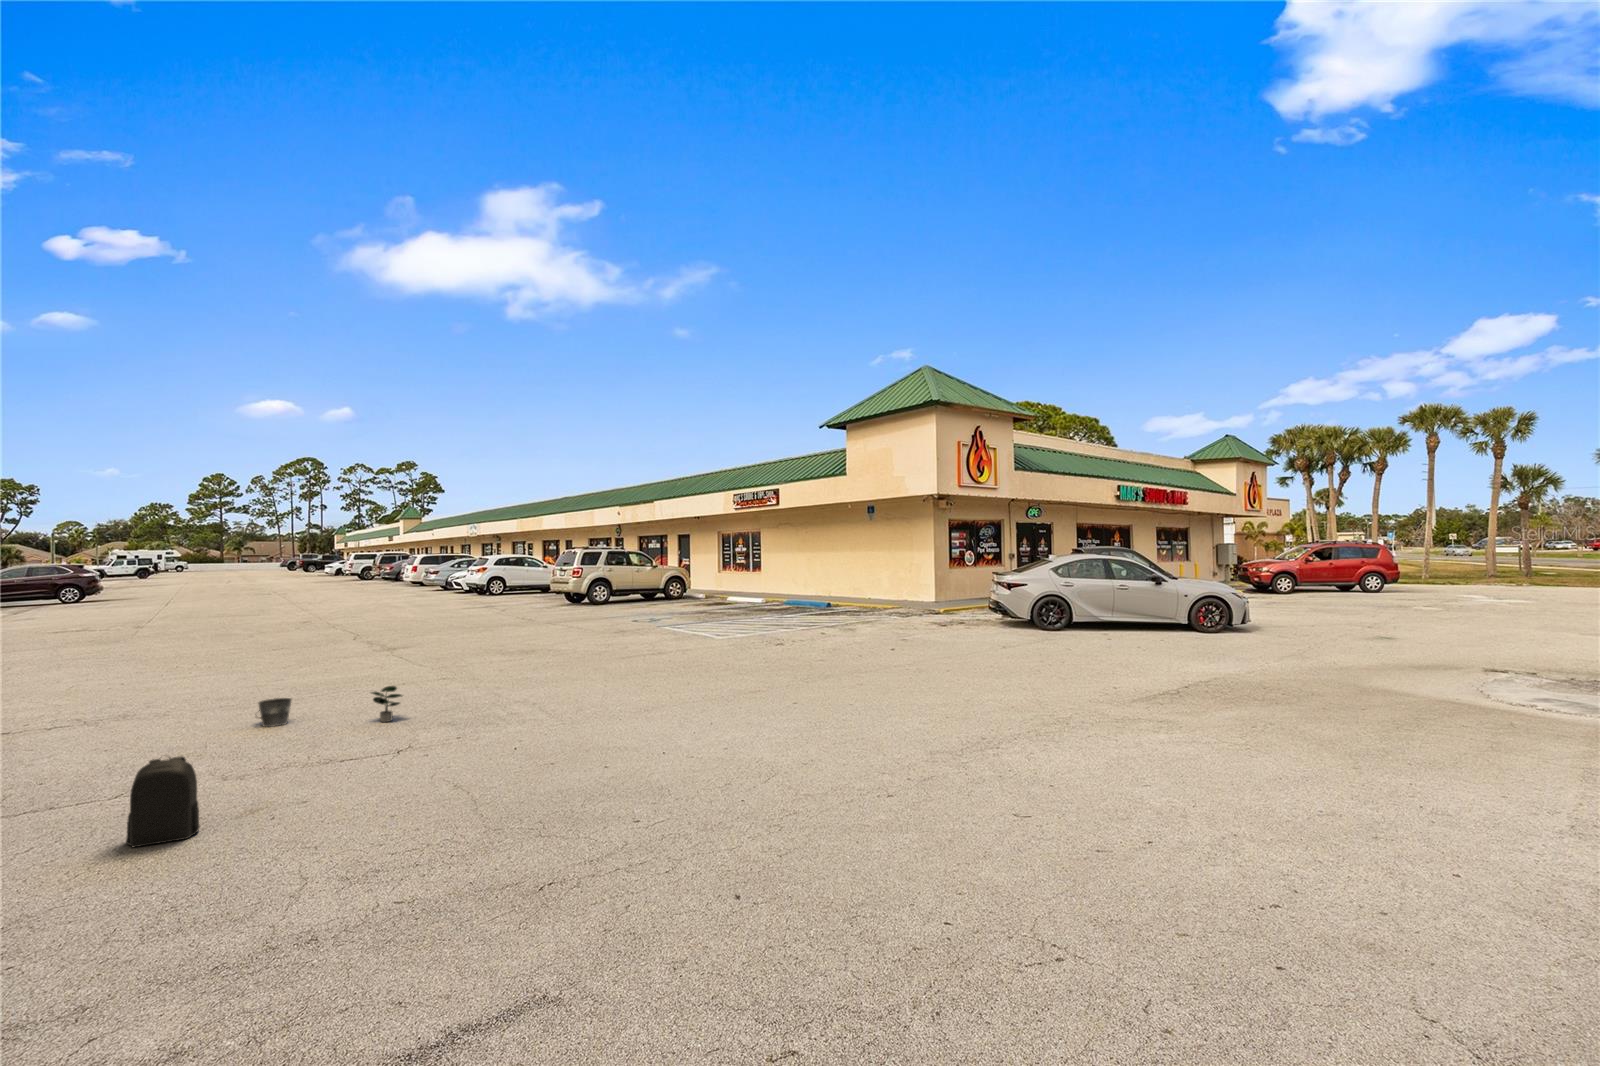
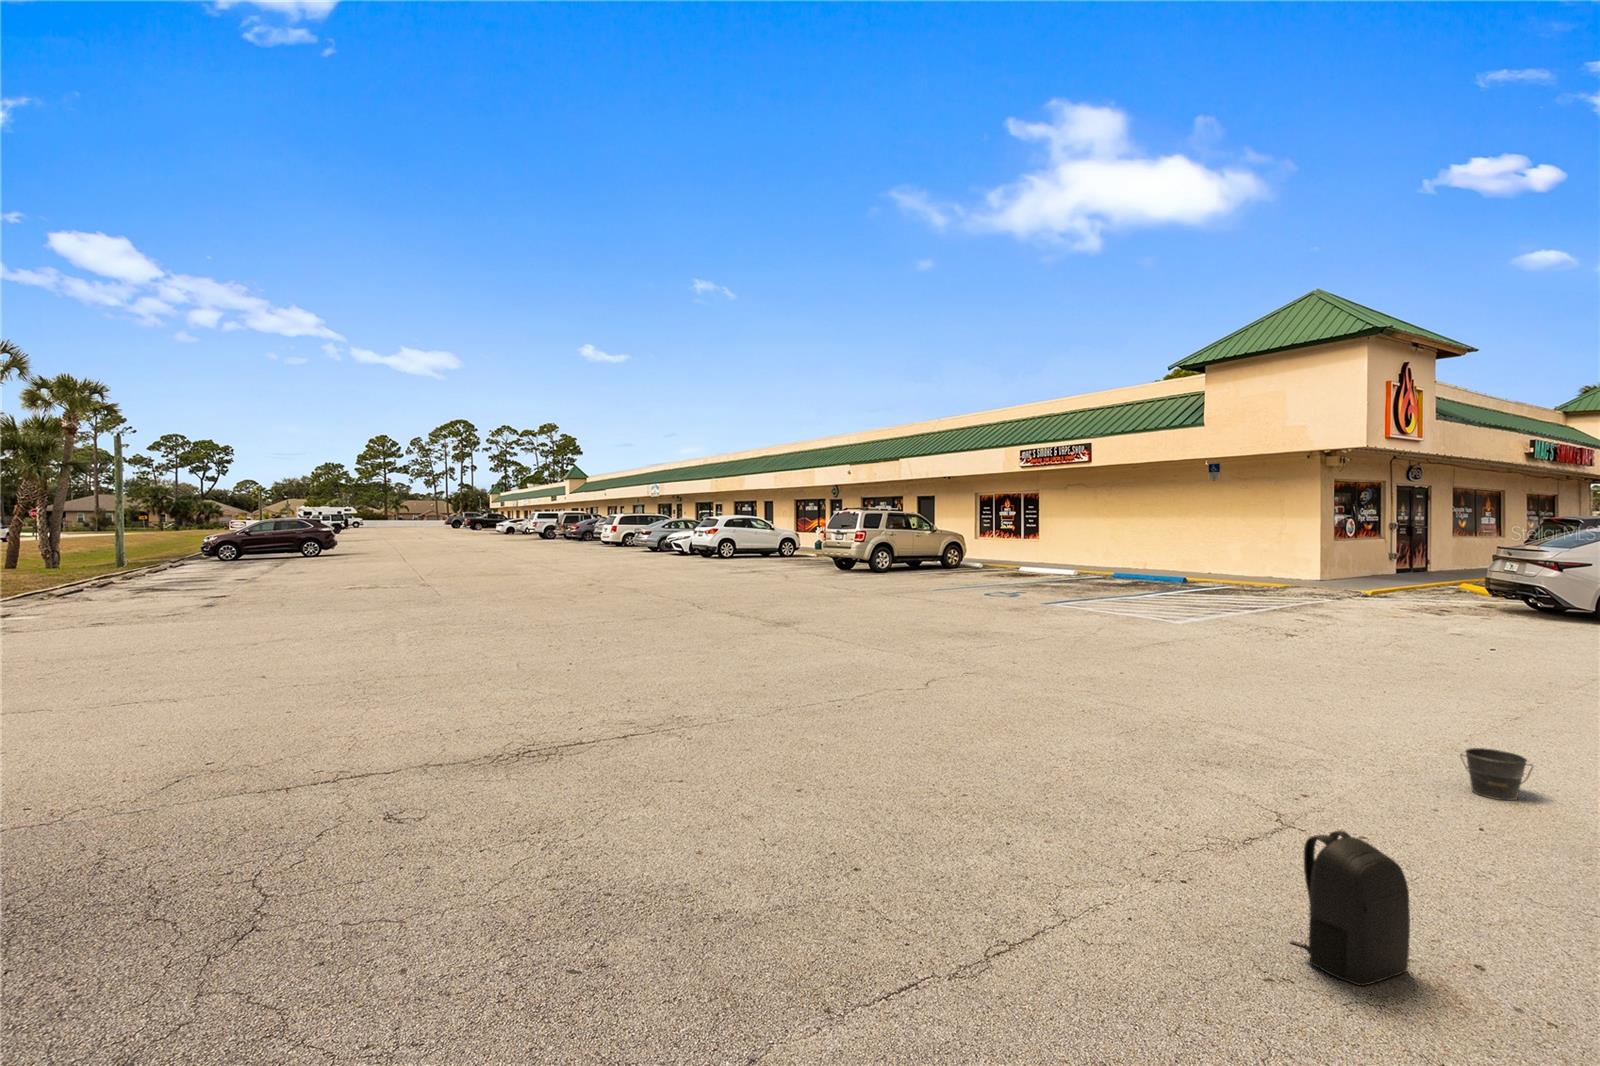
potted plant: present [371,686,402,722] -> none [1063,686,1109,734]
bucket: present [258,698,291,727] -> present [1460,748,1533,800]

